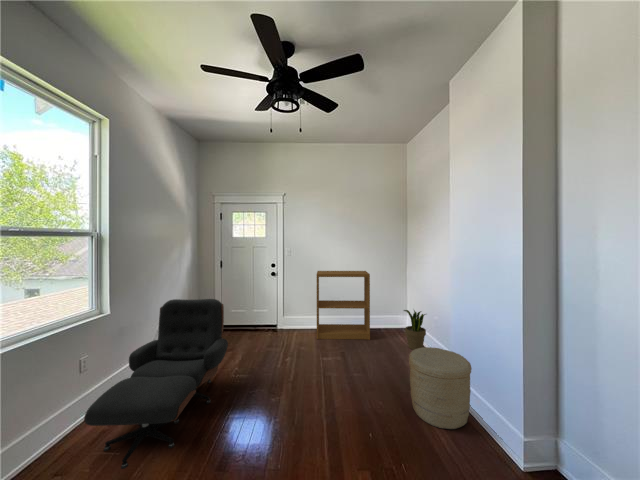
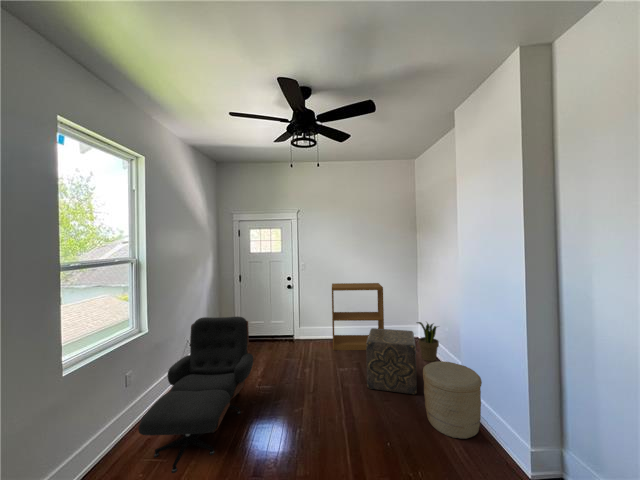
ottoman: none [350,315,402,383] -> present [366,328,417,394]

